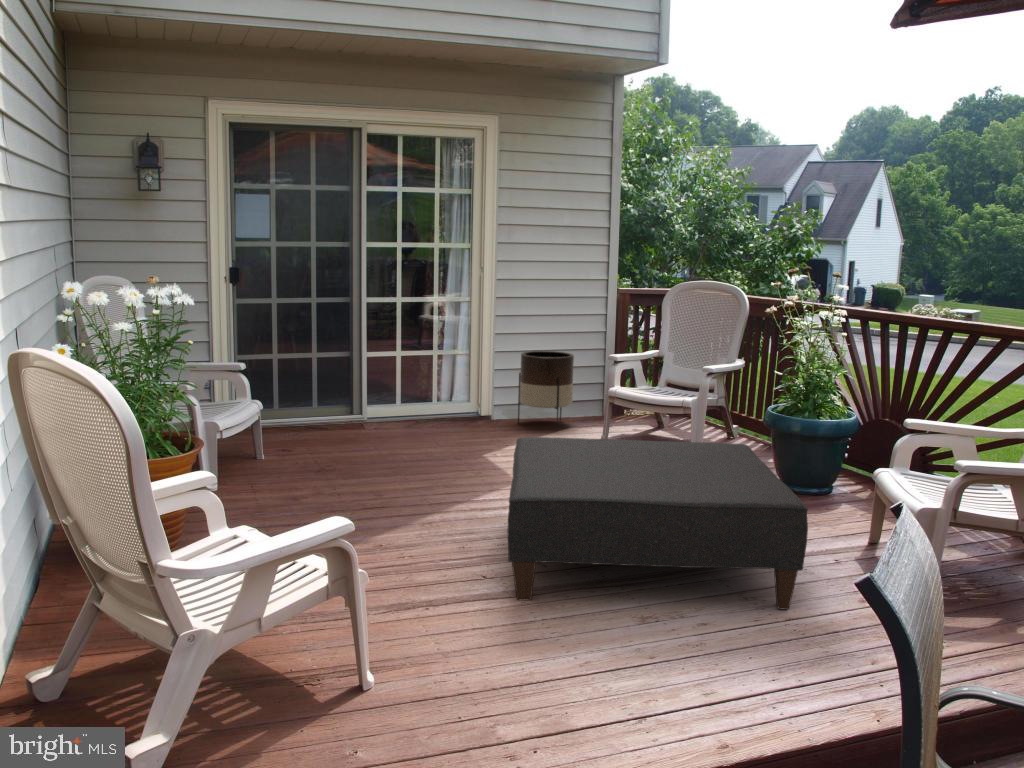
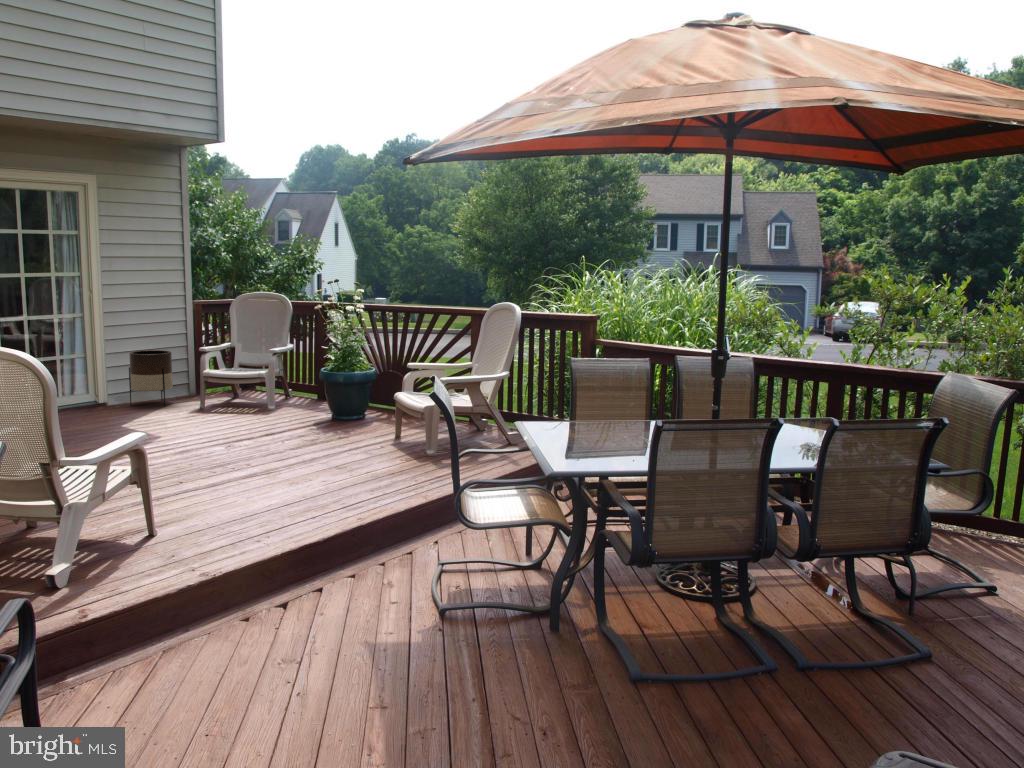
ottoman: present [507,437,808,610] -> none [179,391,371,484]

